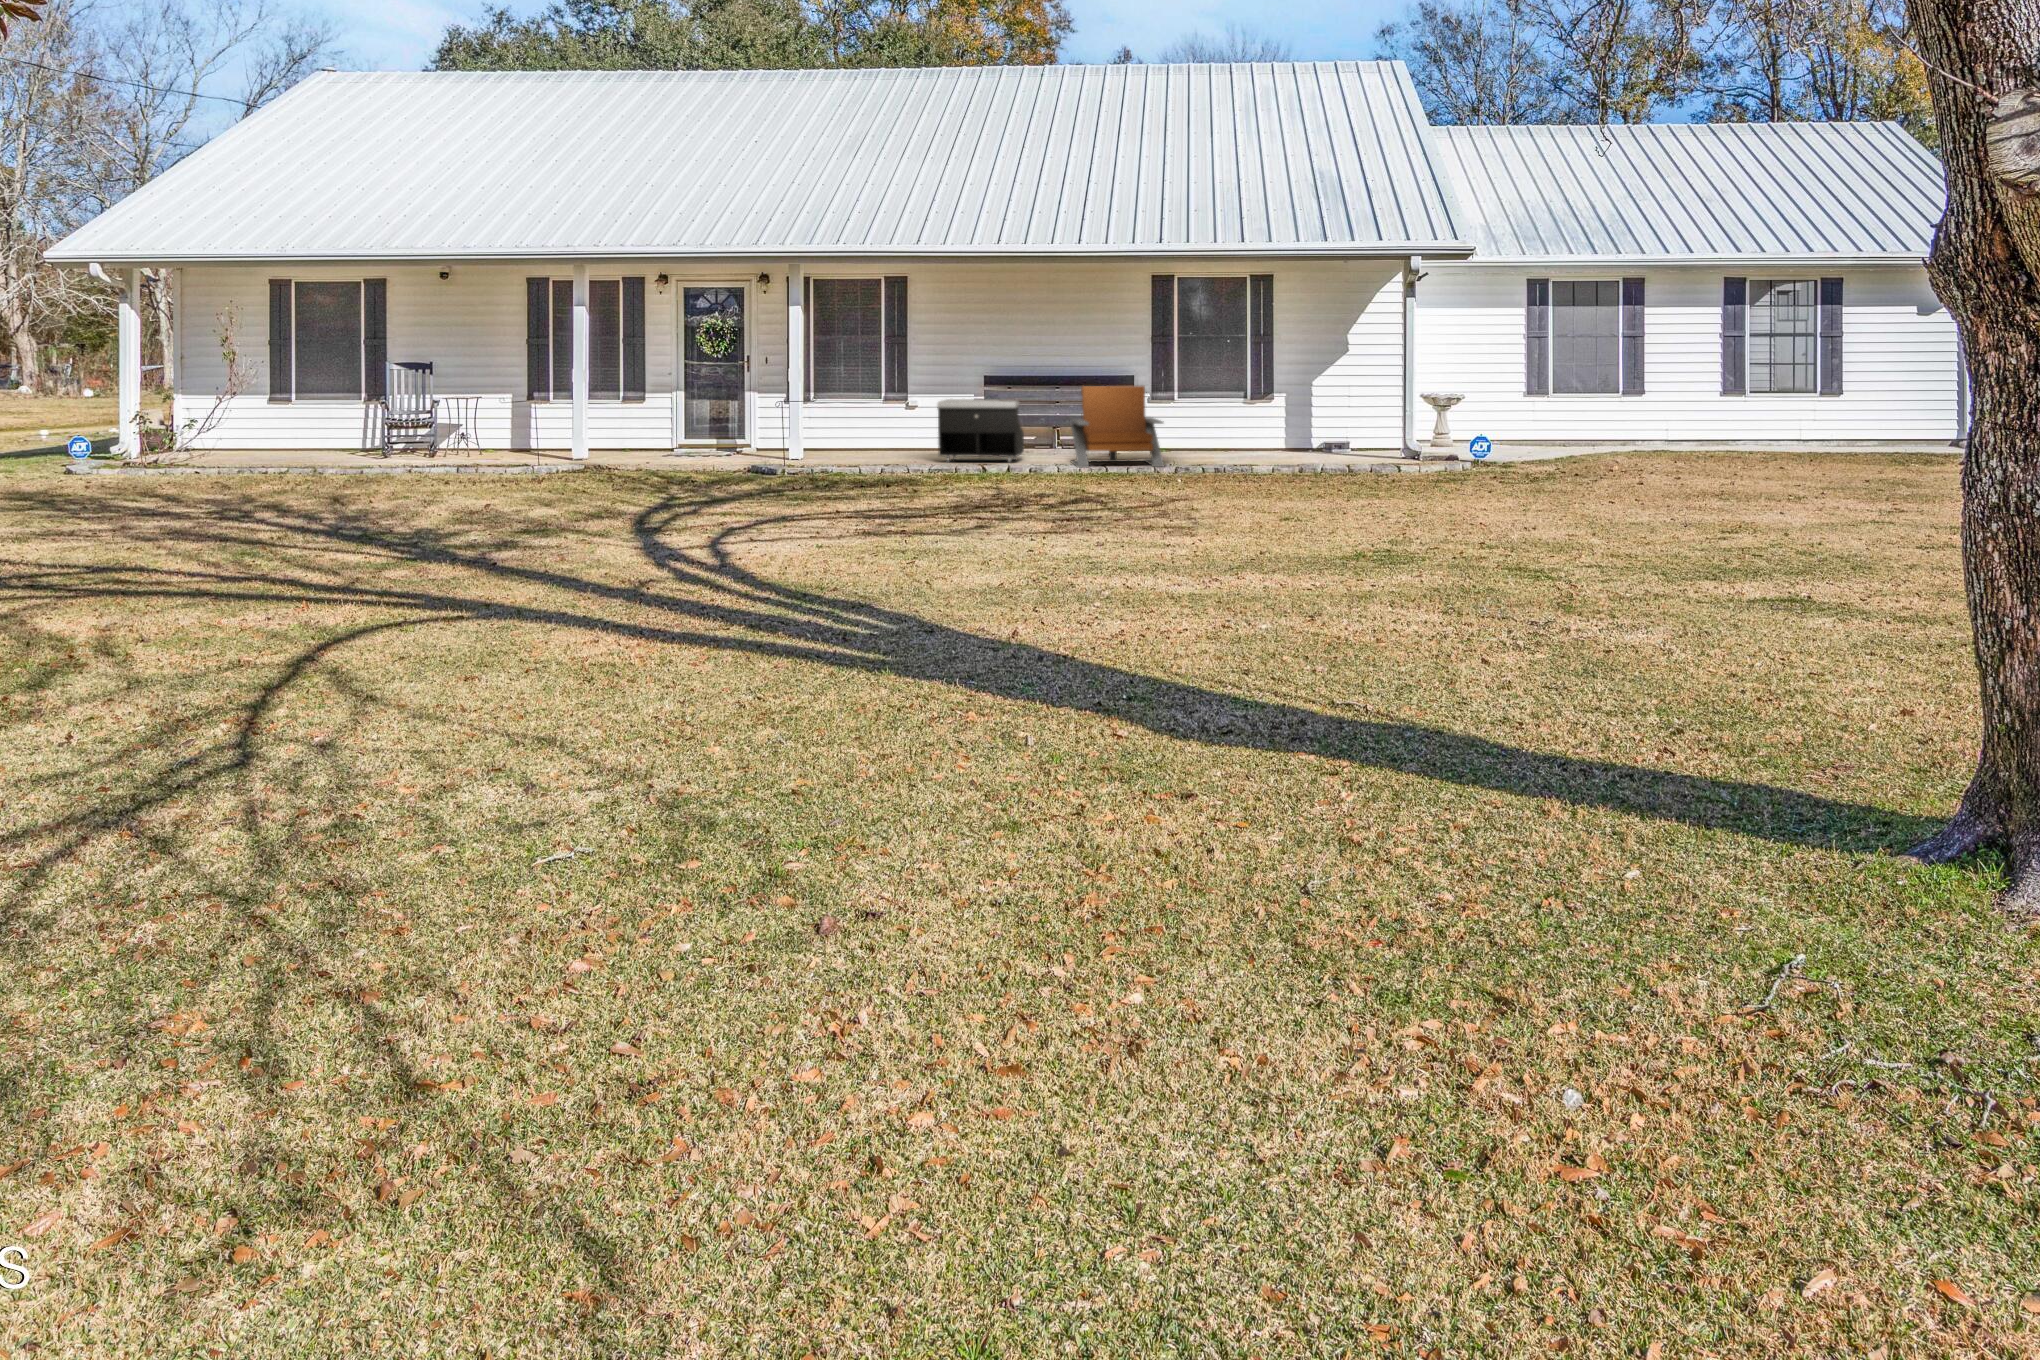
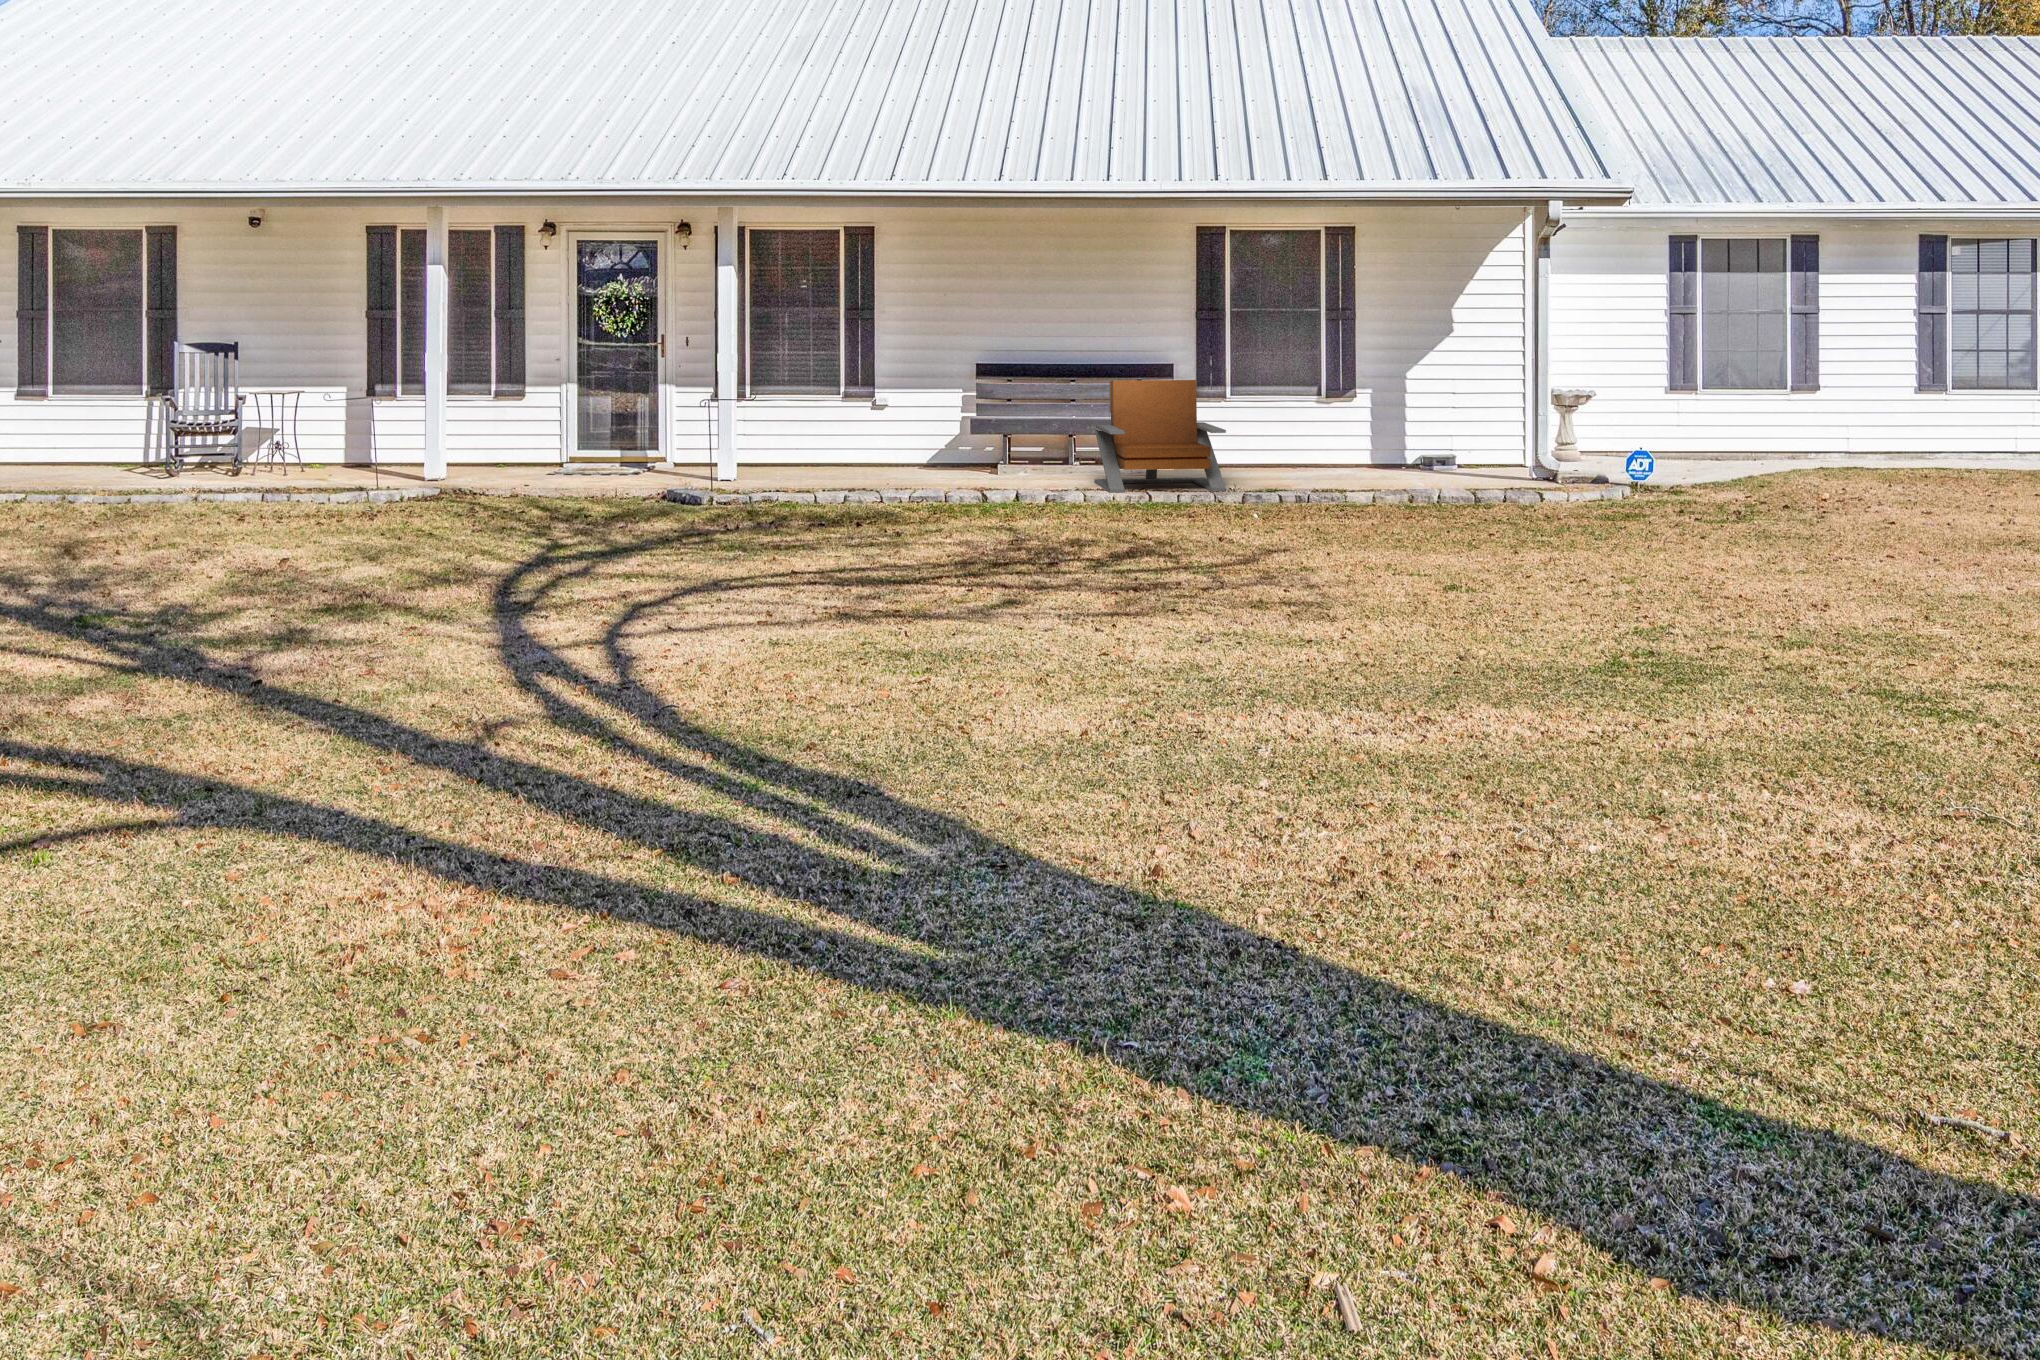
storage bench: present [937,399,1024,463] -> none [916,396,1030,483]

